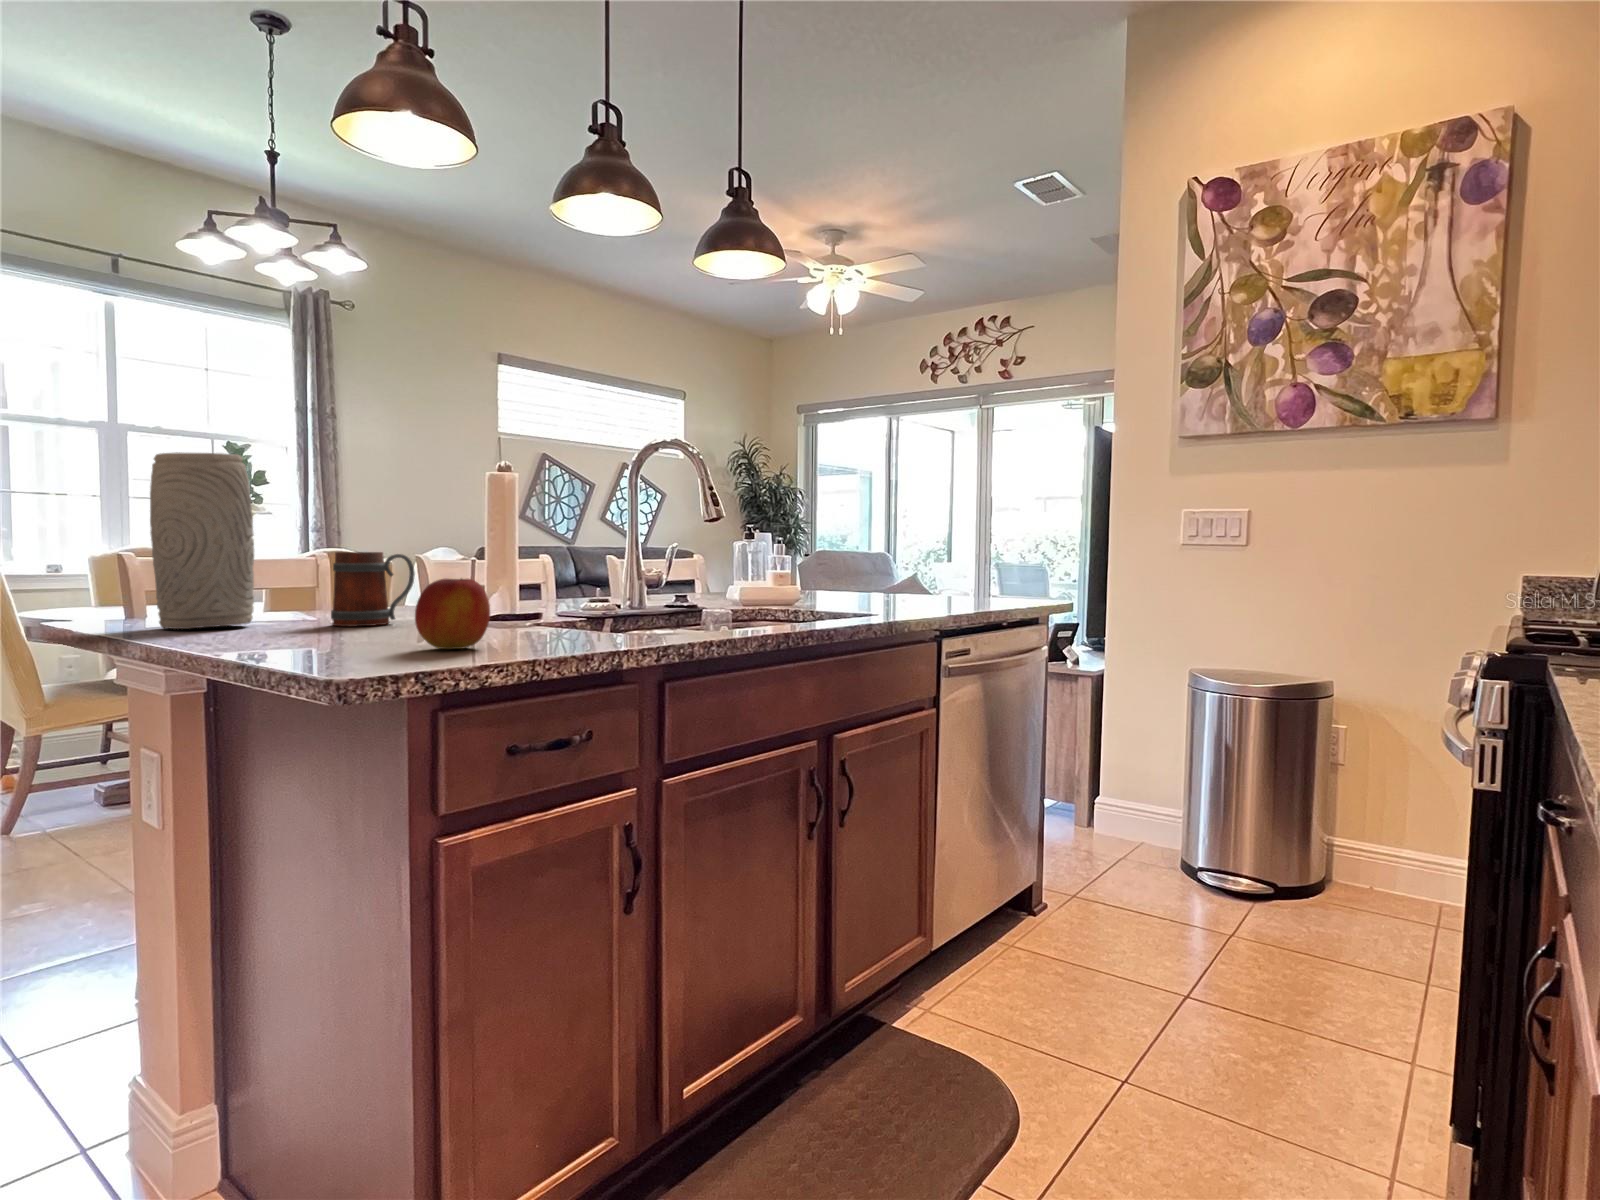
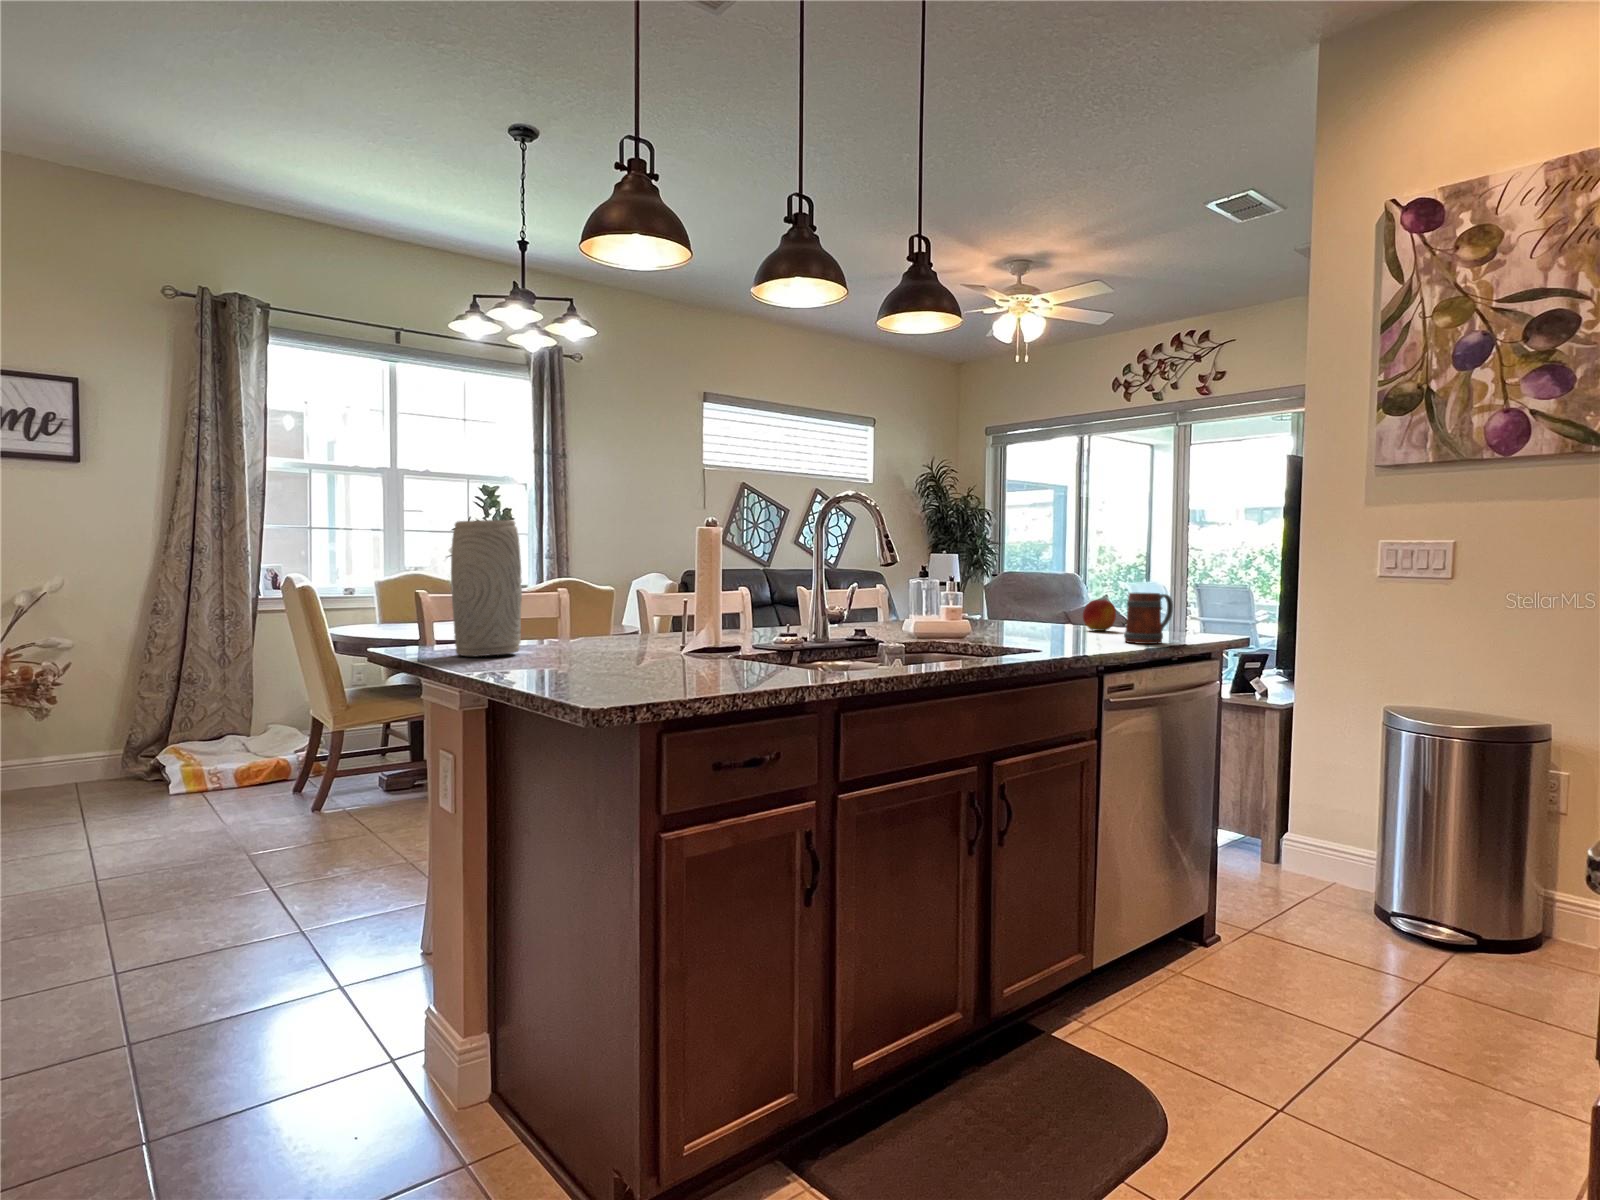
mug: present [331,552,415,626] -> present [1124,593,1173,644]
apple: present [415,579,490,649] -> present [1083,600,1116,631]

